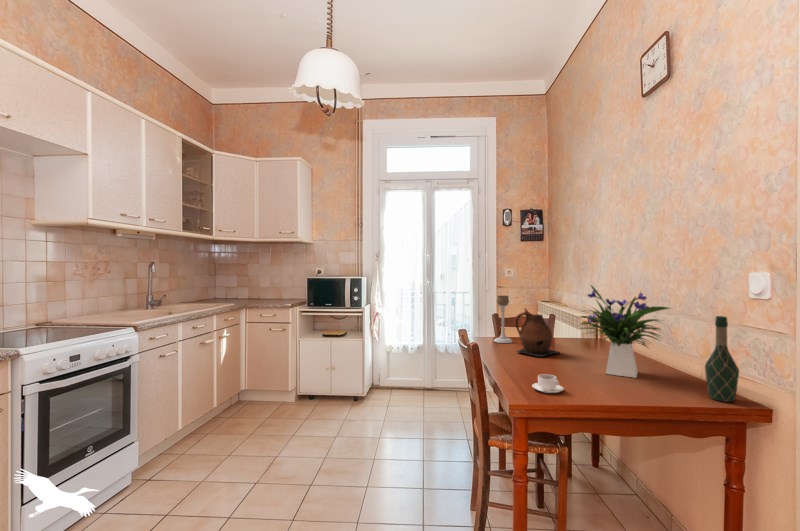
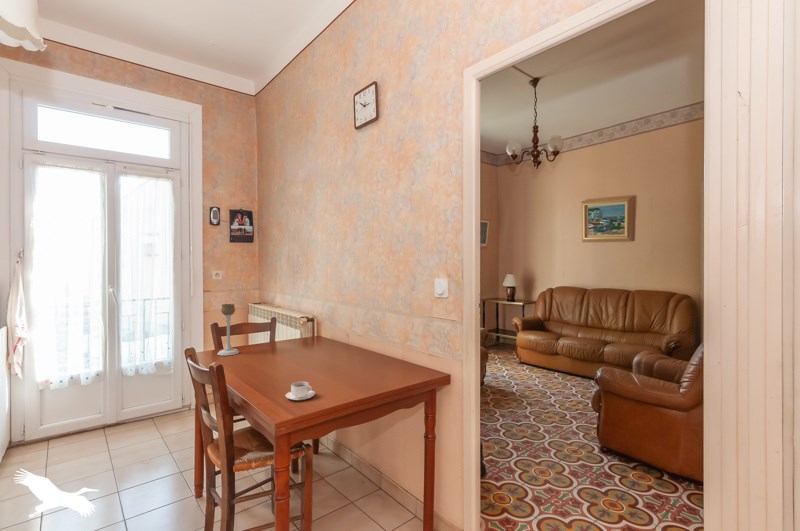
flower arrangement: present [581,286,669,378] -> none [313,292,384,370]
ceramic pitcher: present [515,308,559,357] -> none [248,316,292,365]
wine bottle: present [705,316,739,402] -> none [411,312,430,375]

